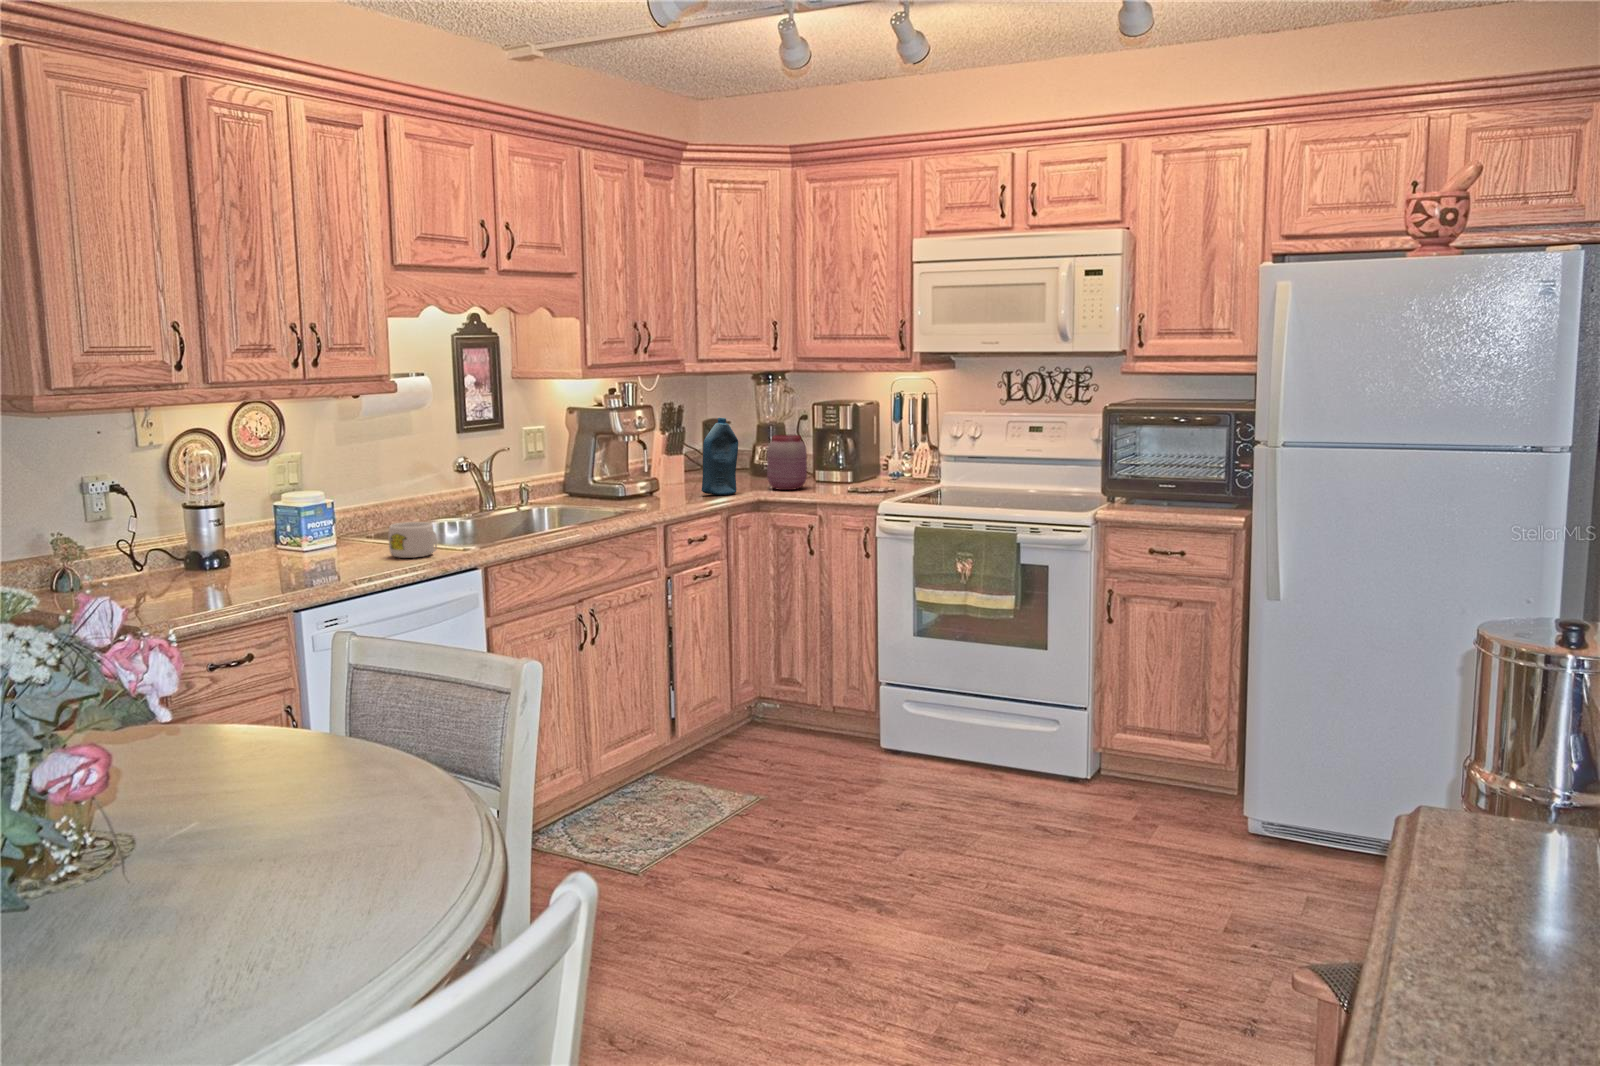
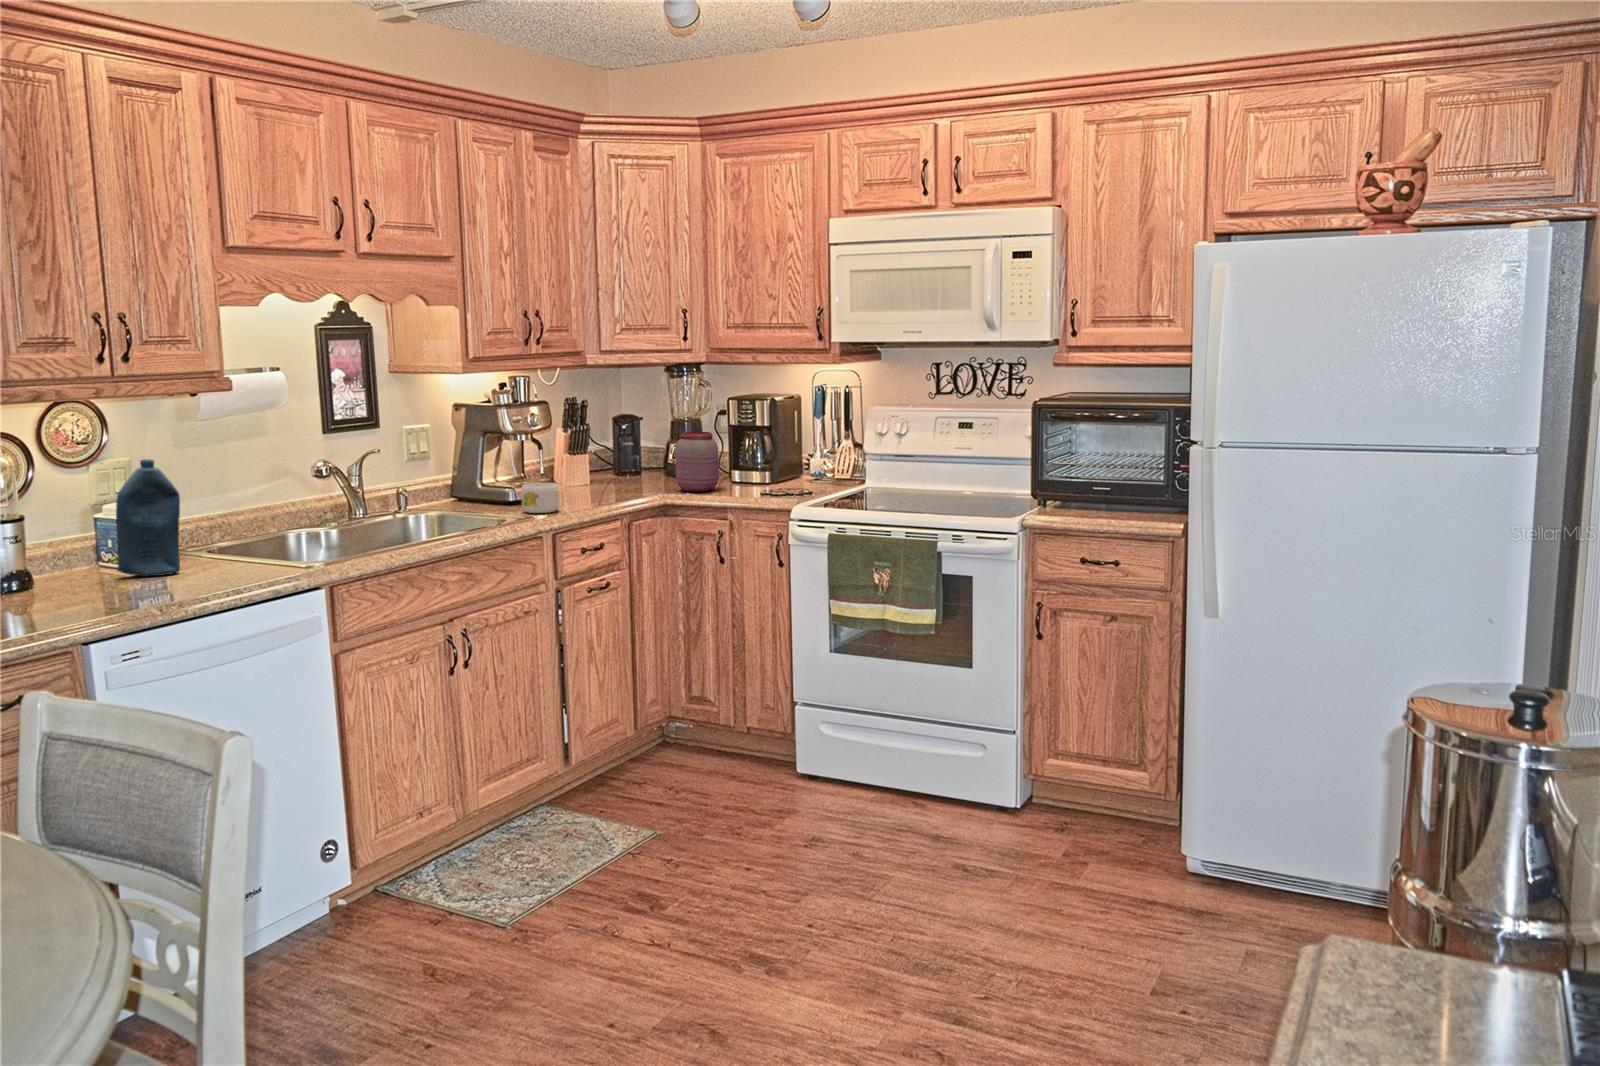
bottle: present [701,418,738,495] -> present [116,459,180,576]
mug: present [388,522,437,558] -> present [521,483,564,513]

